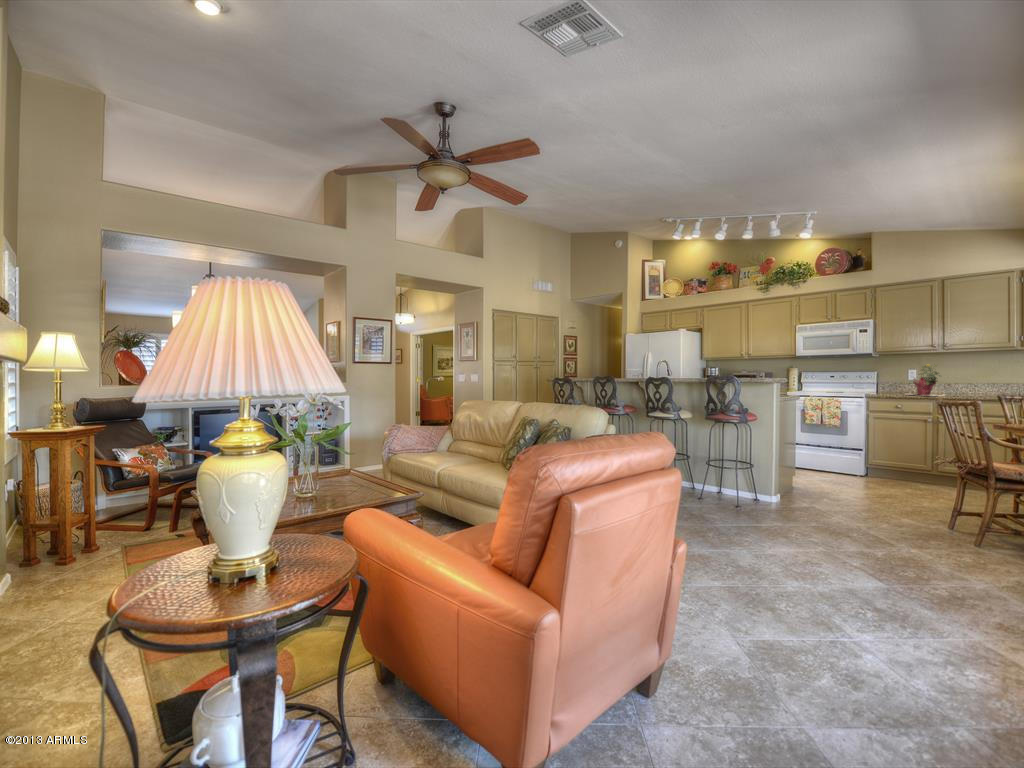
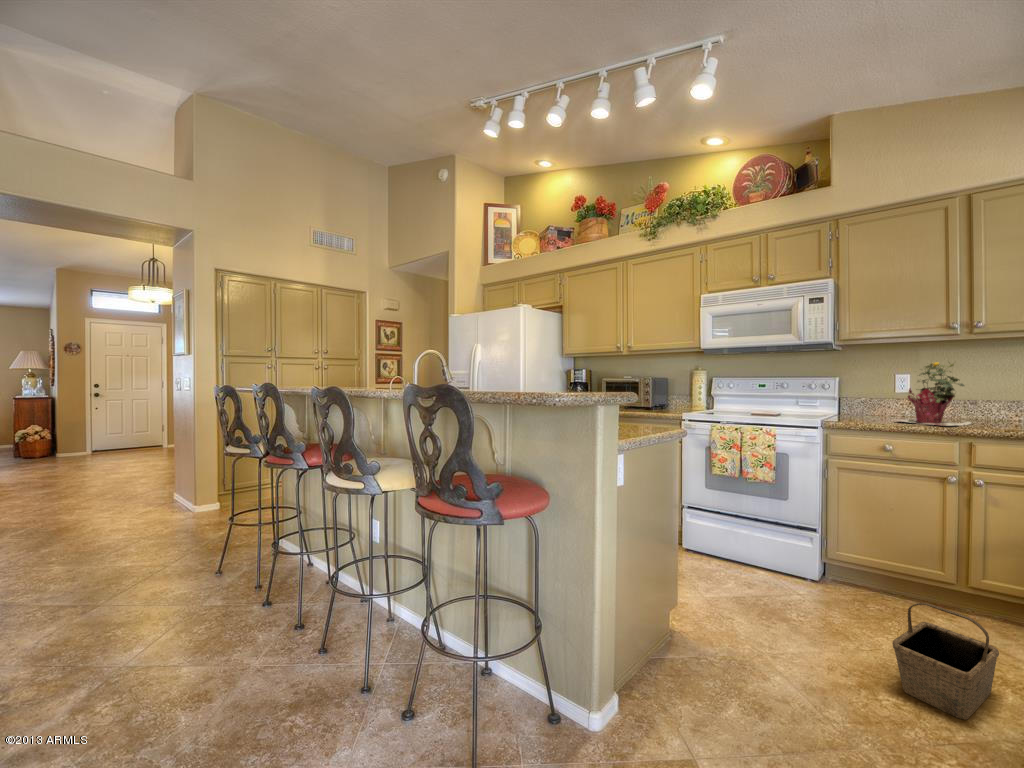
basket: none [893,466,938,503] -> present [892,603,999,720]

